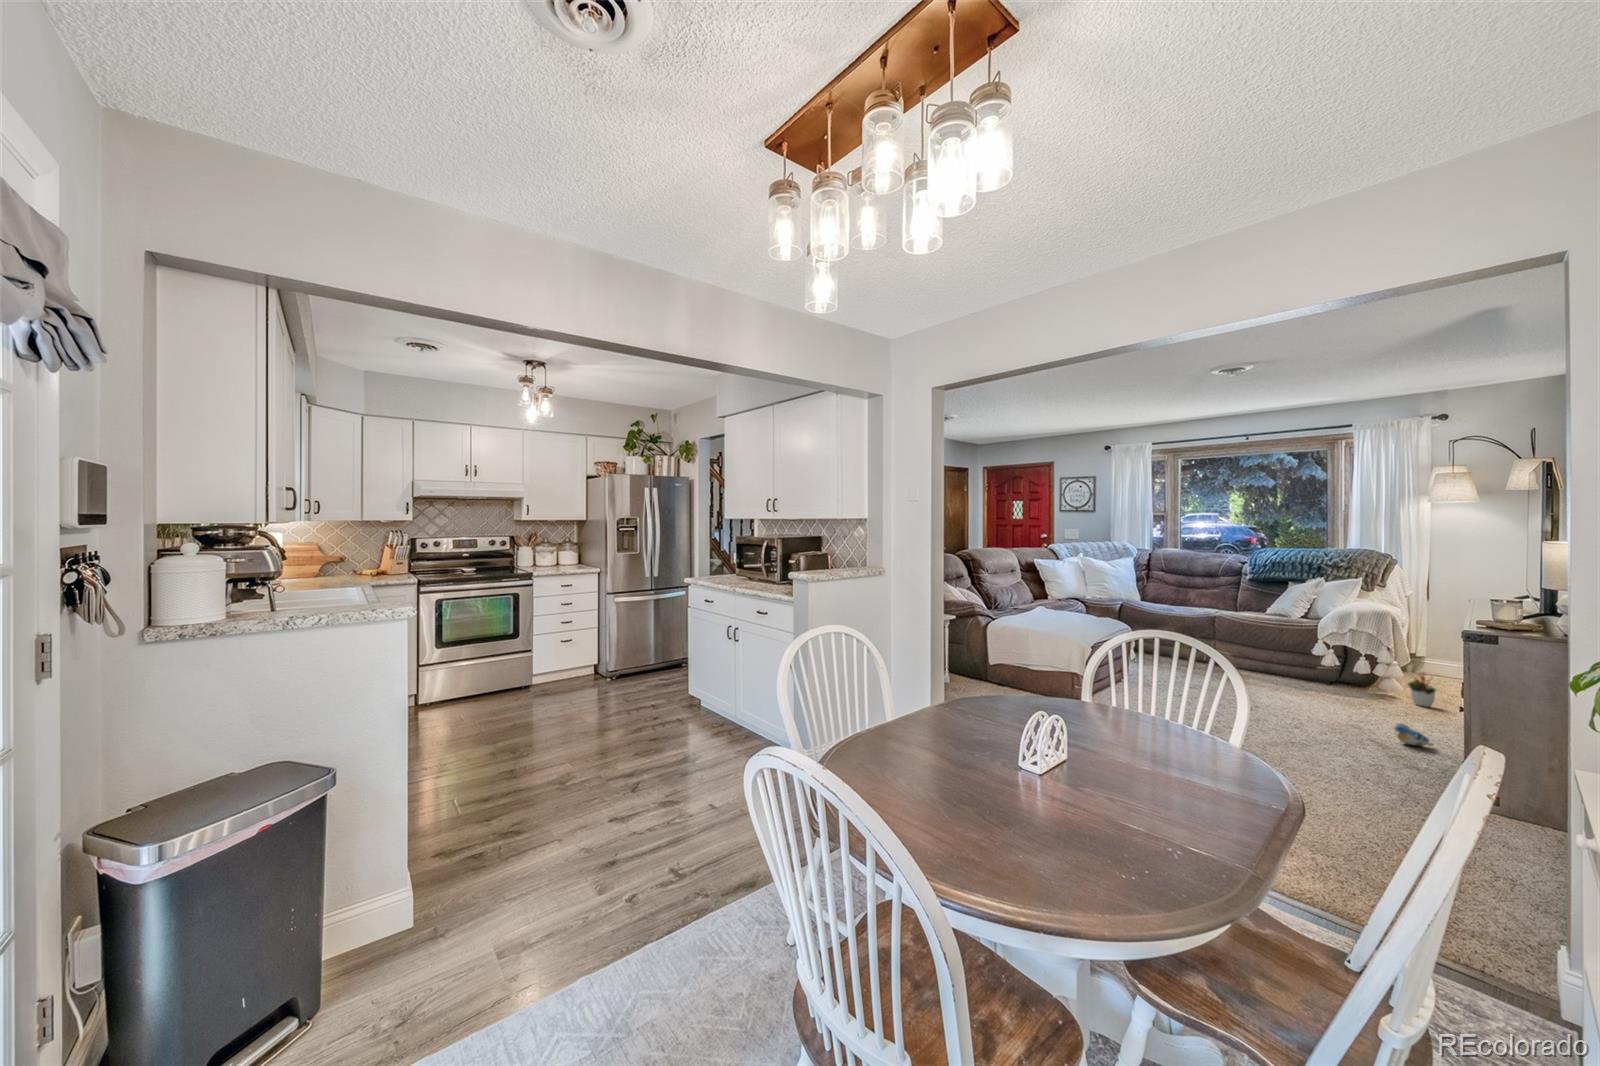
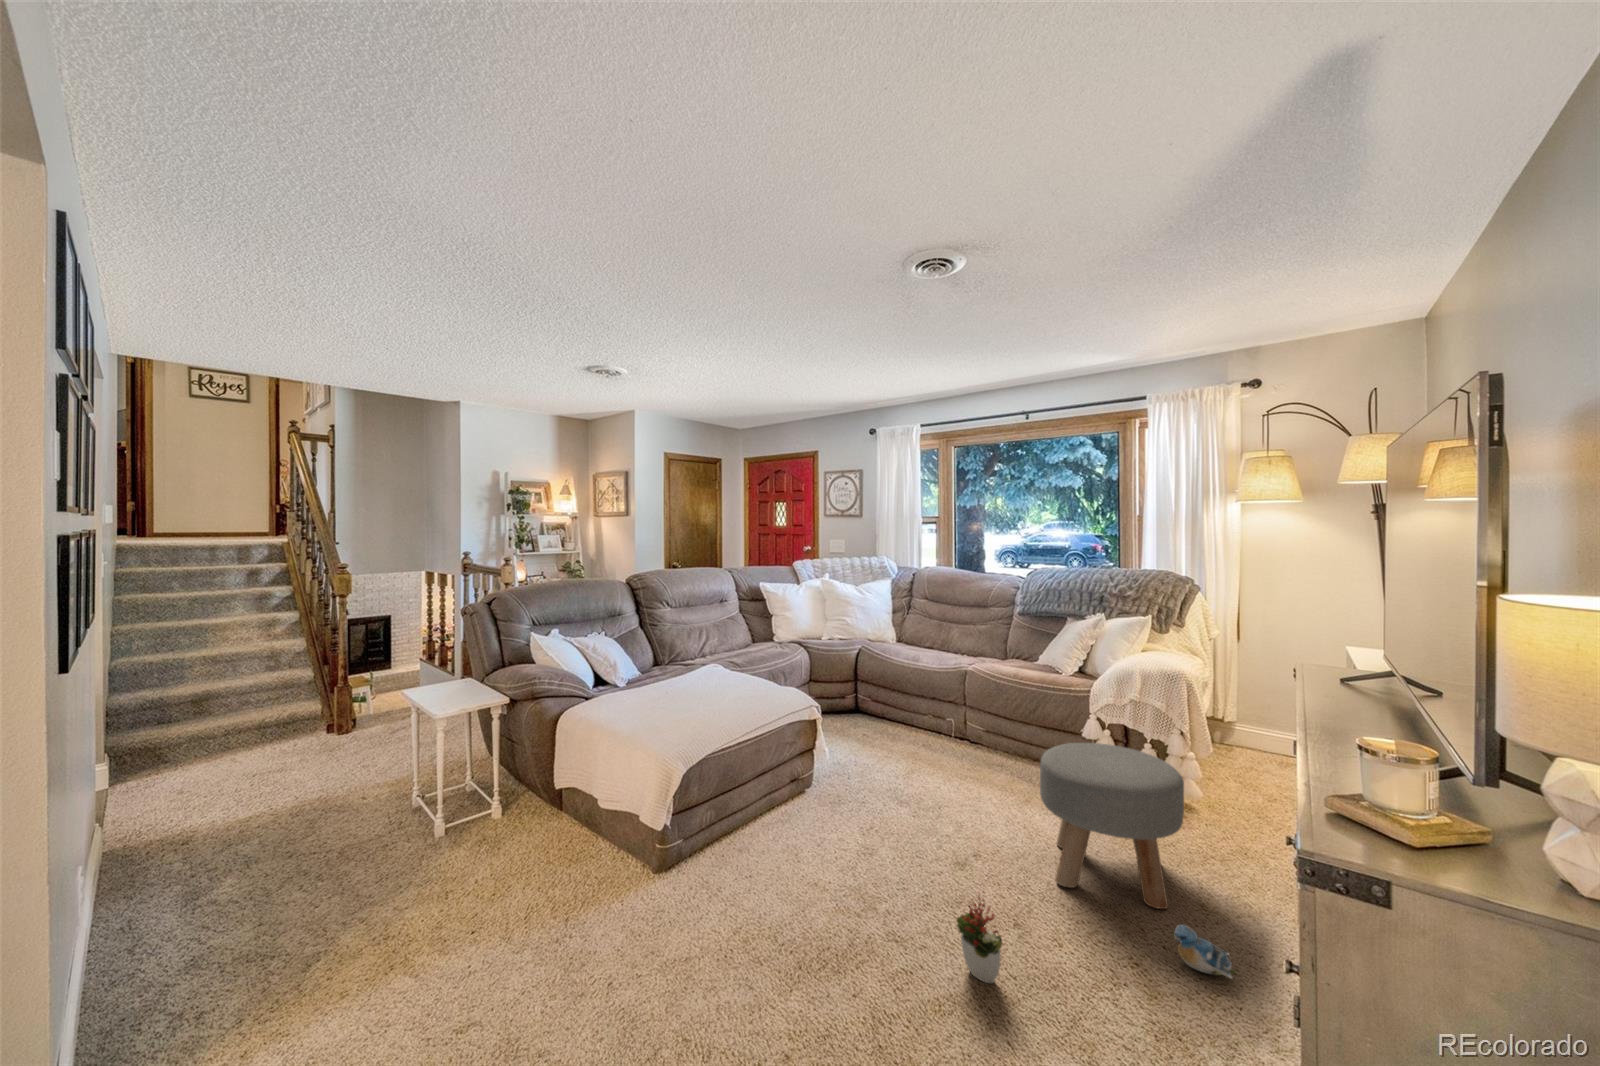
ottoman: none [1298,647,1397,728] -> present [1040,743,1184,909]
decorative plant: present [1407,673,1436,707] -> present [956,893,1002,983]

